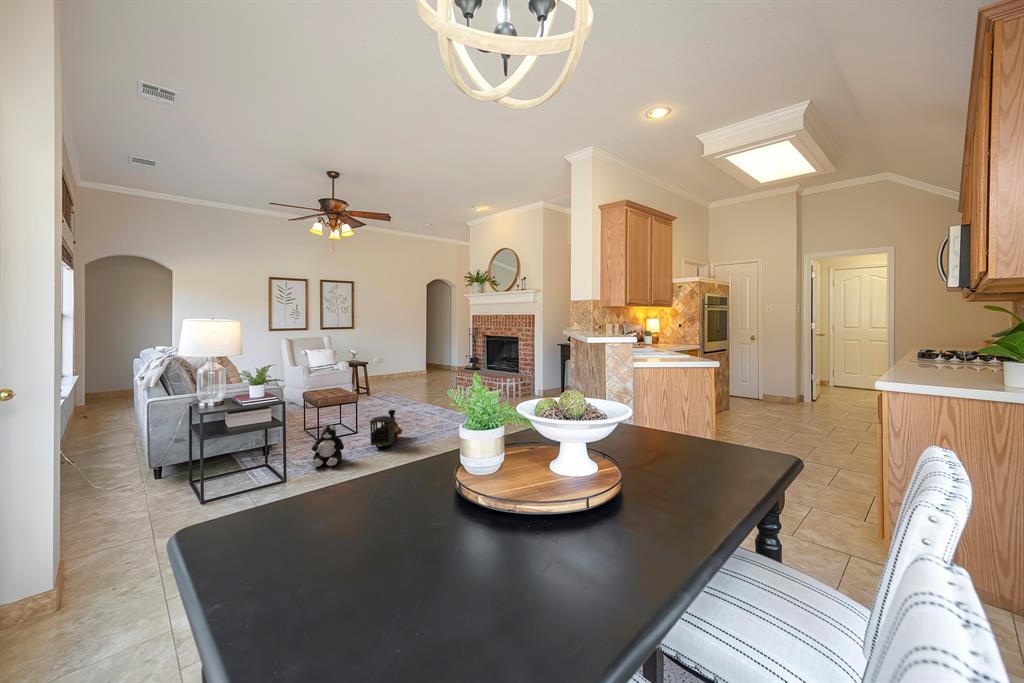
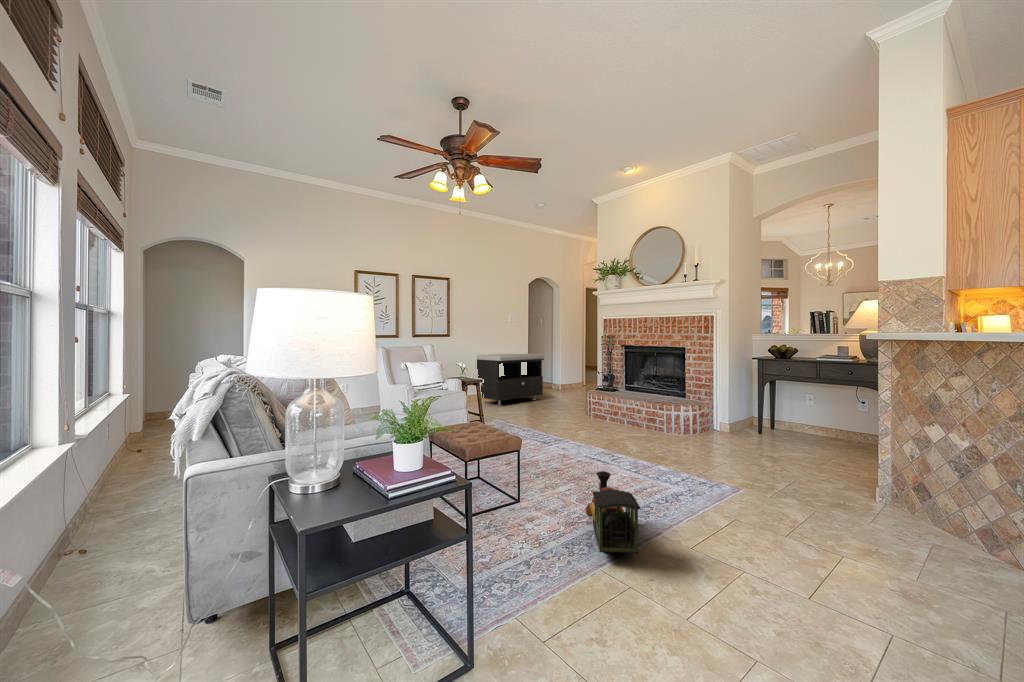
storage bench: none [376,341,434,383] -> present [477,353,544,405]
plush toy: present [311,425,344,467] -> none [513,522,583,630]

